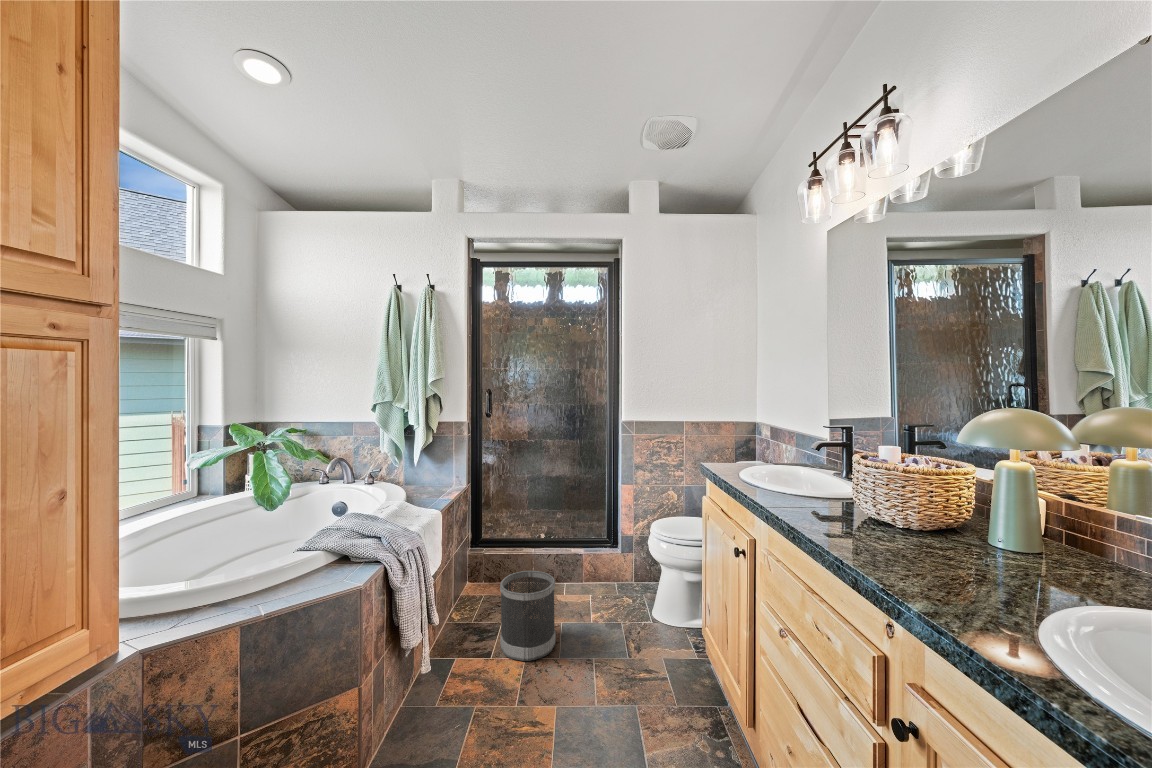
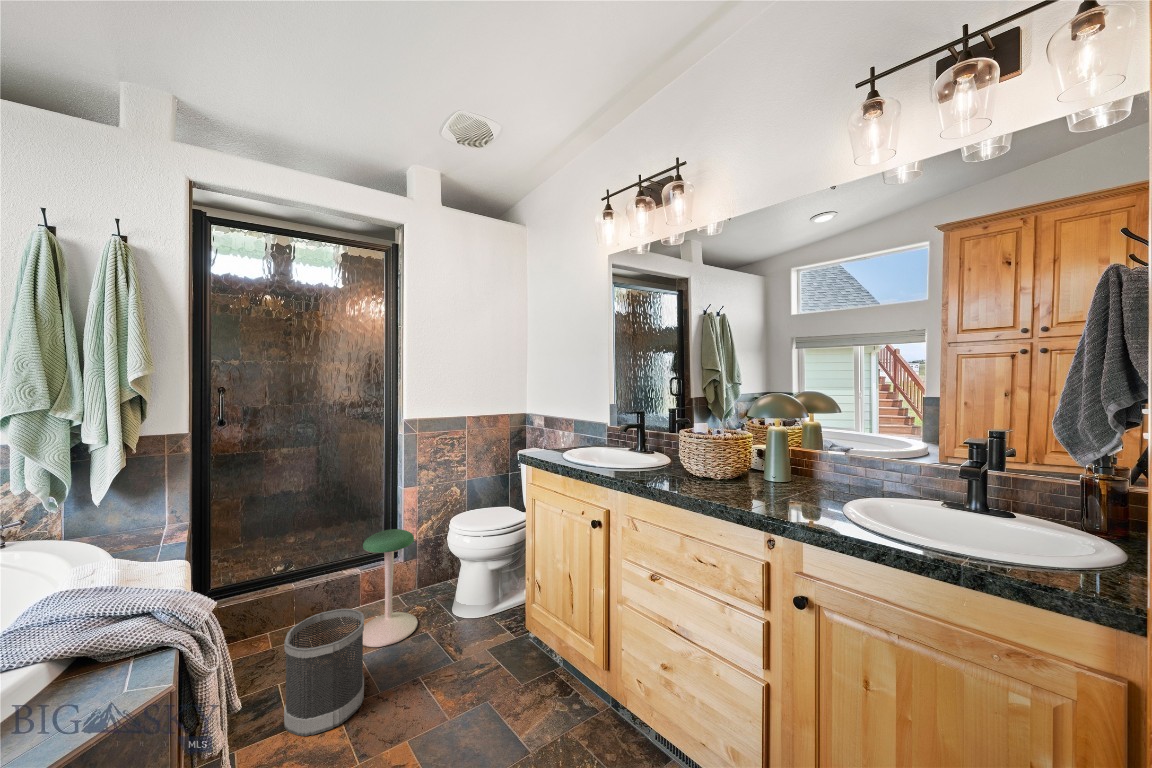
stool: none [570,519,619,620] -> present [363,529,418,647]

